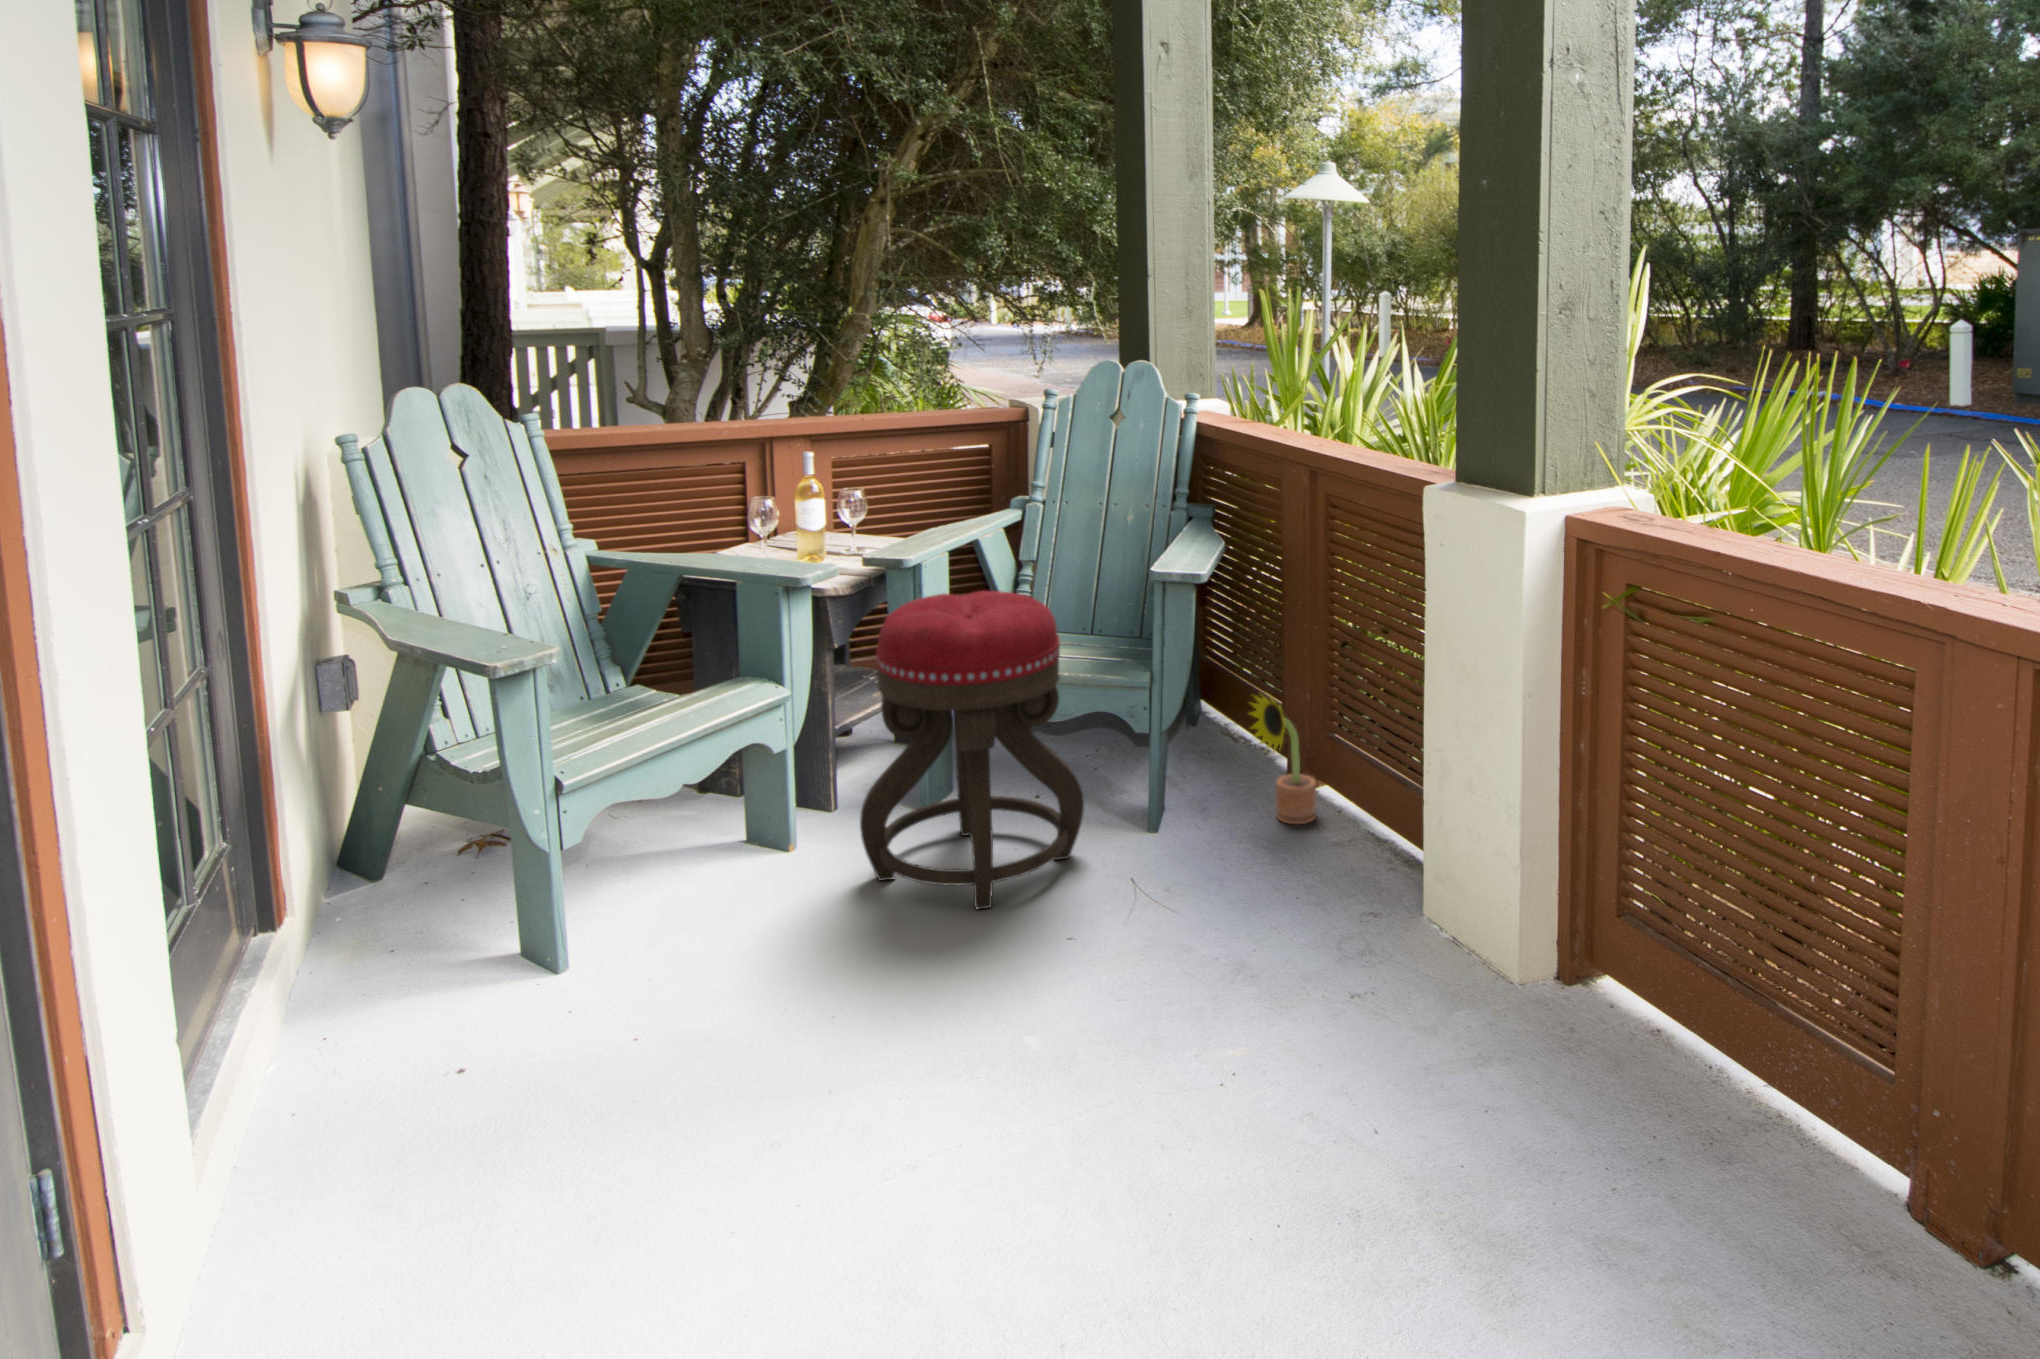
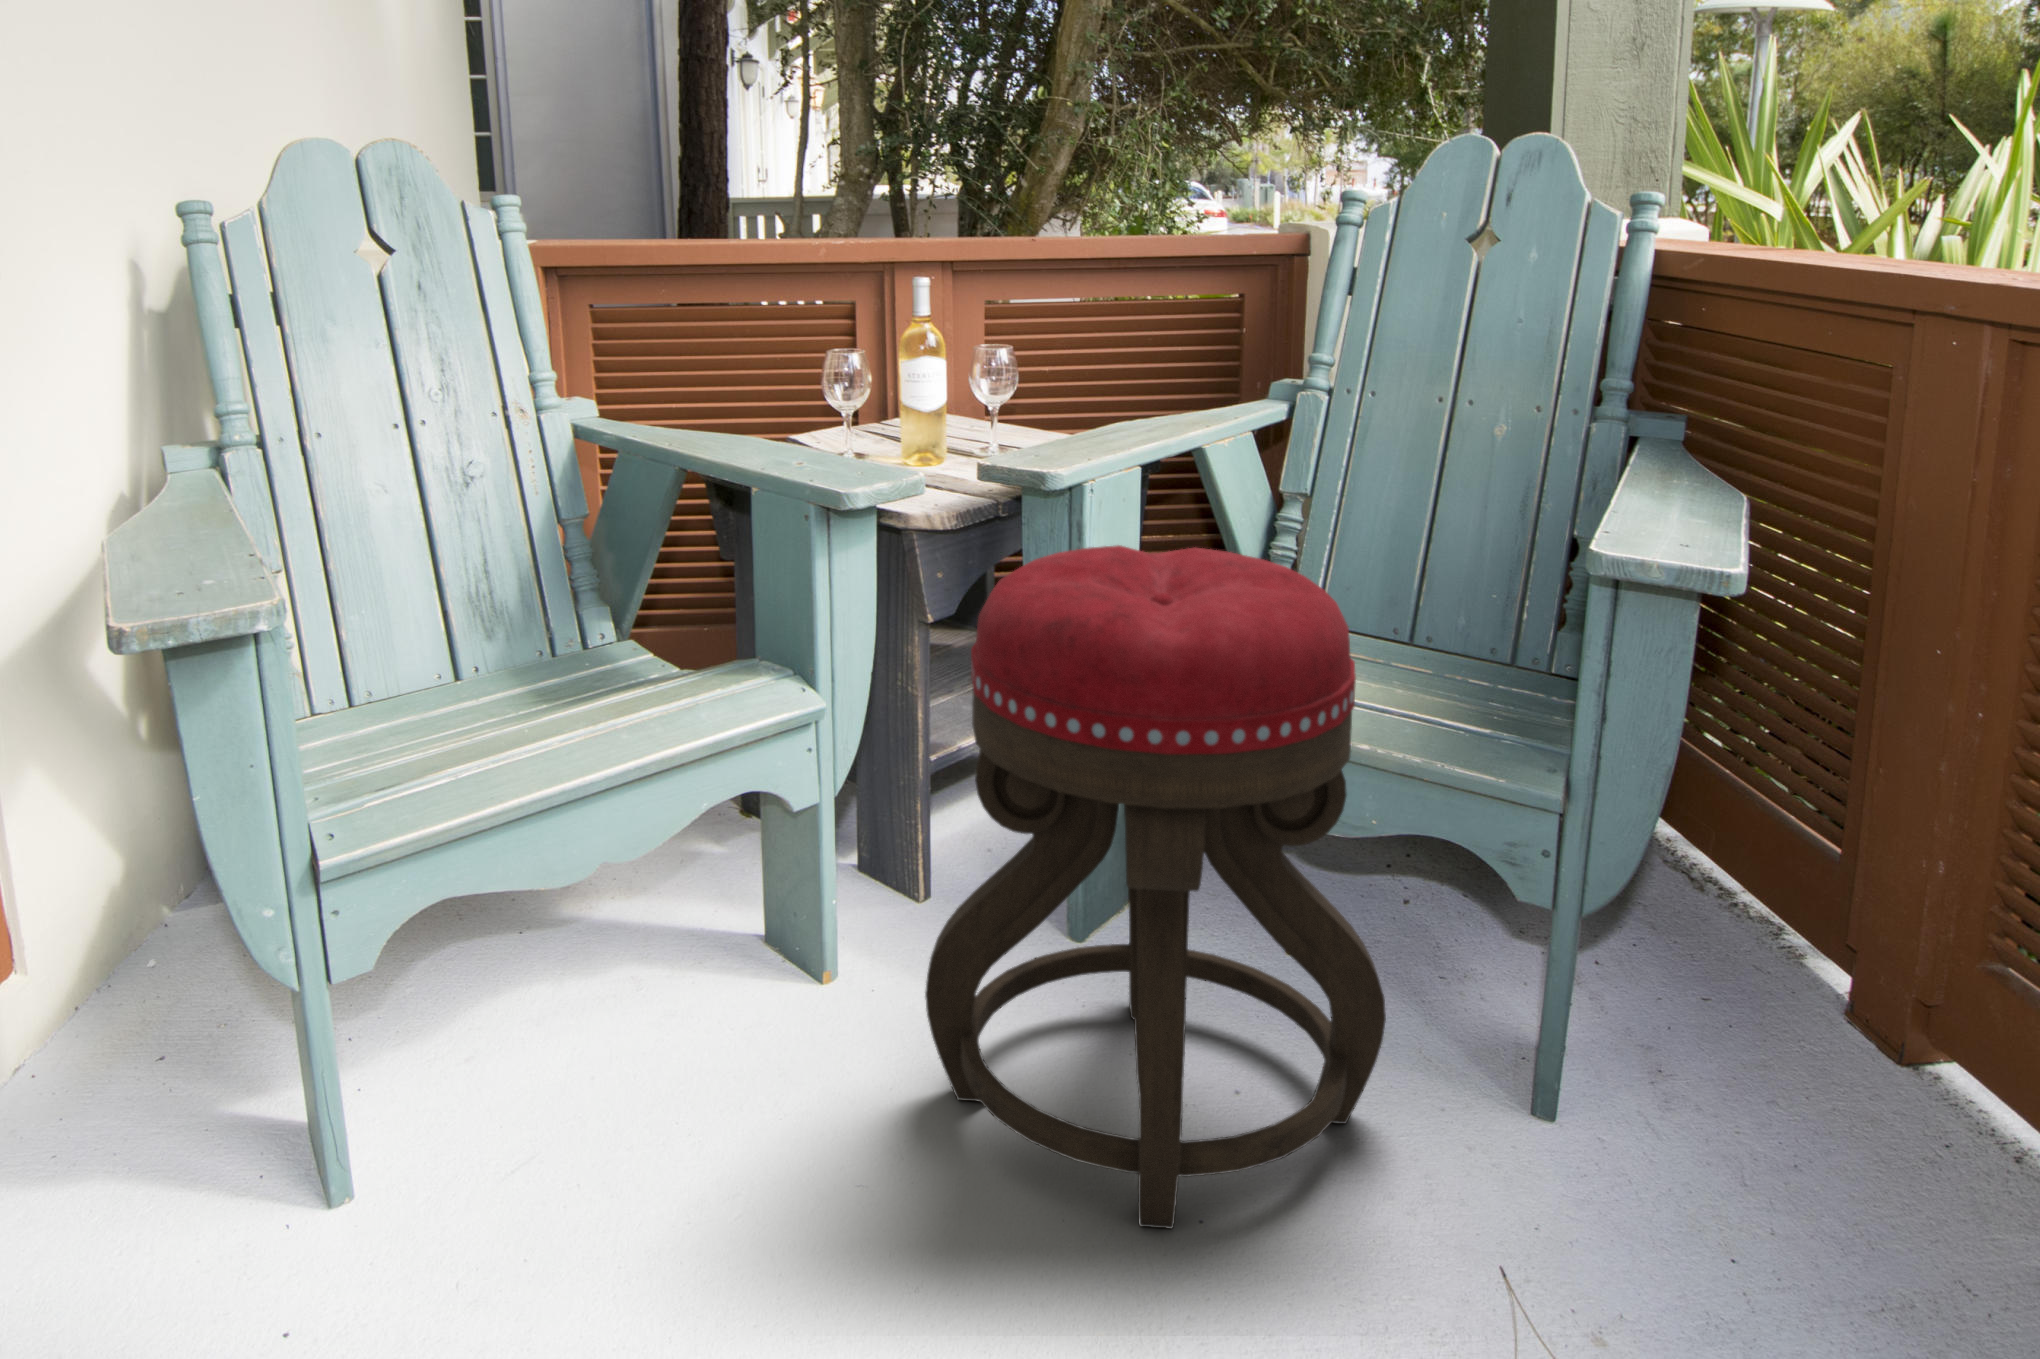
decorative plant: present [1249,696,1316,824] -> none [1759,831,1920,1137]

